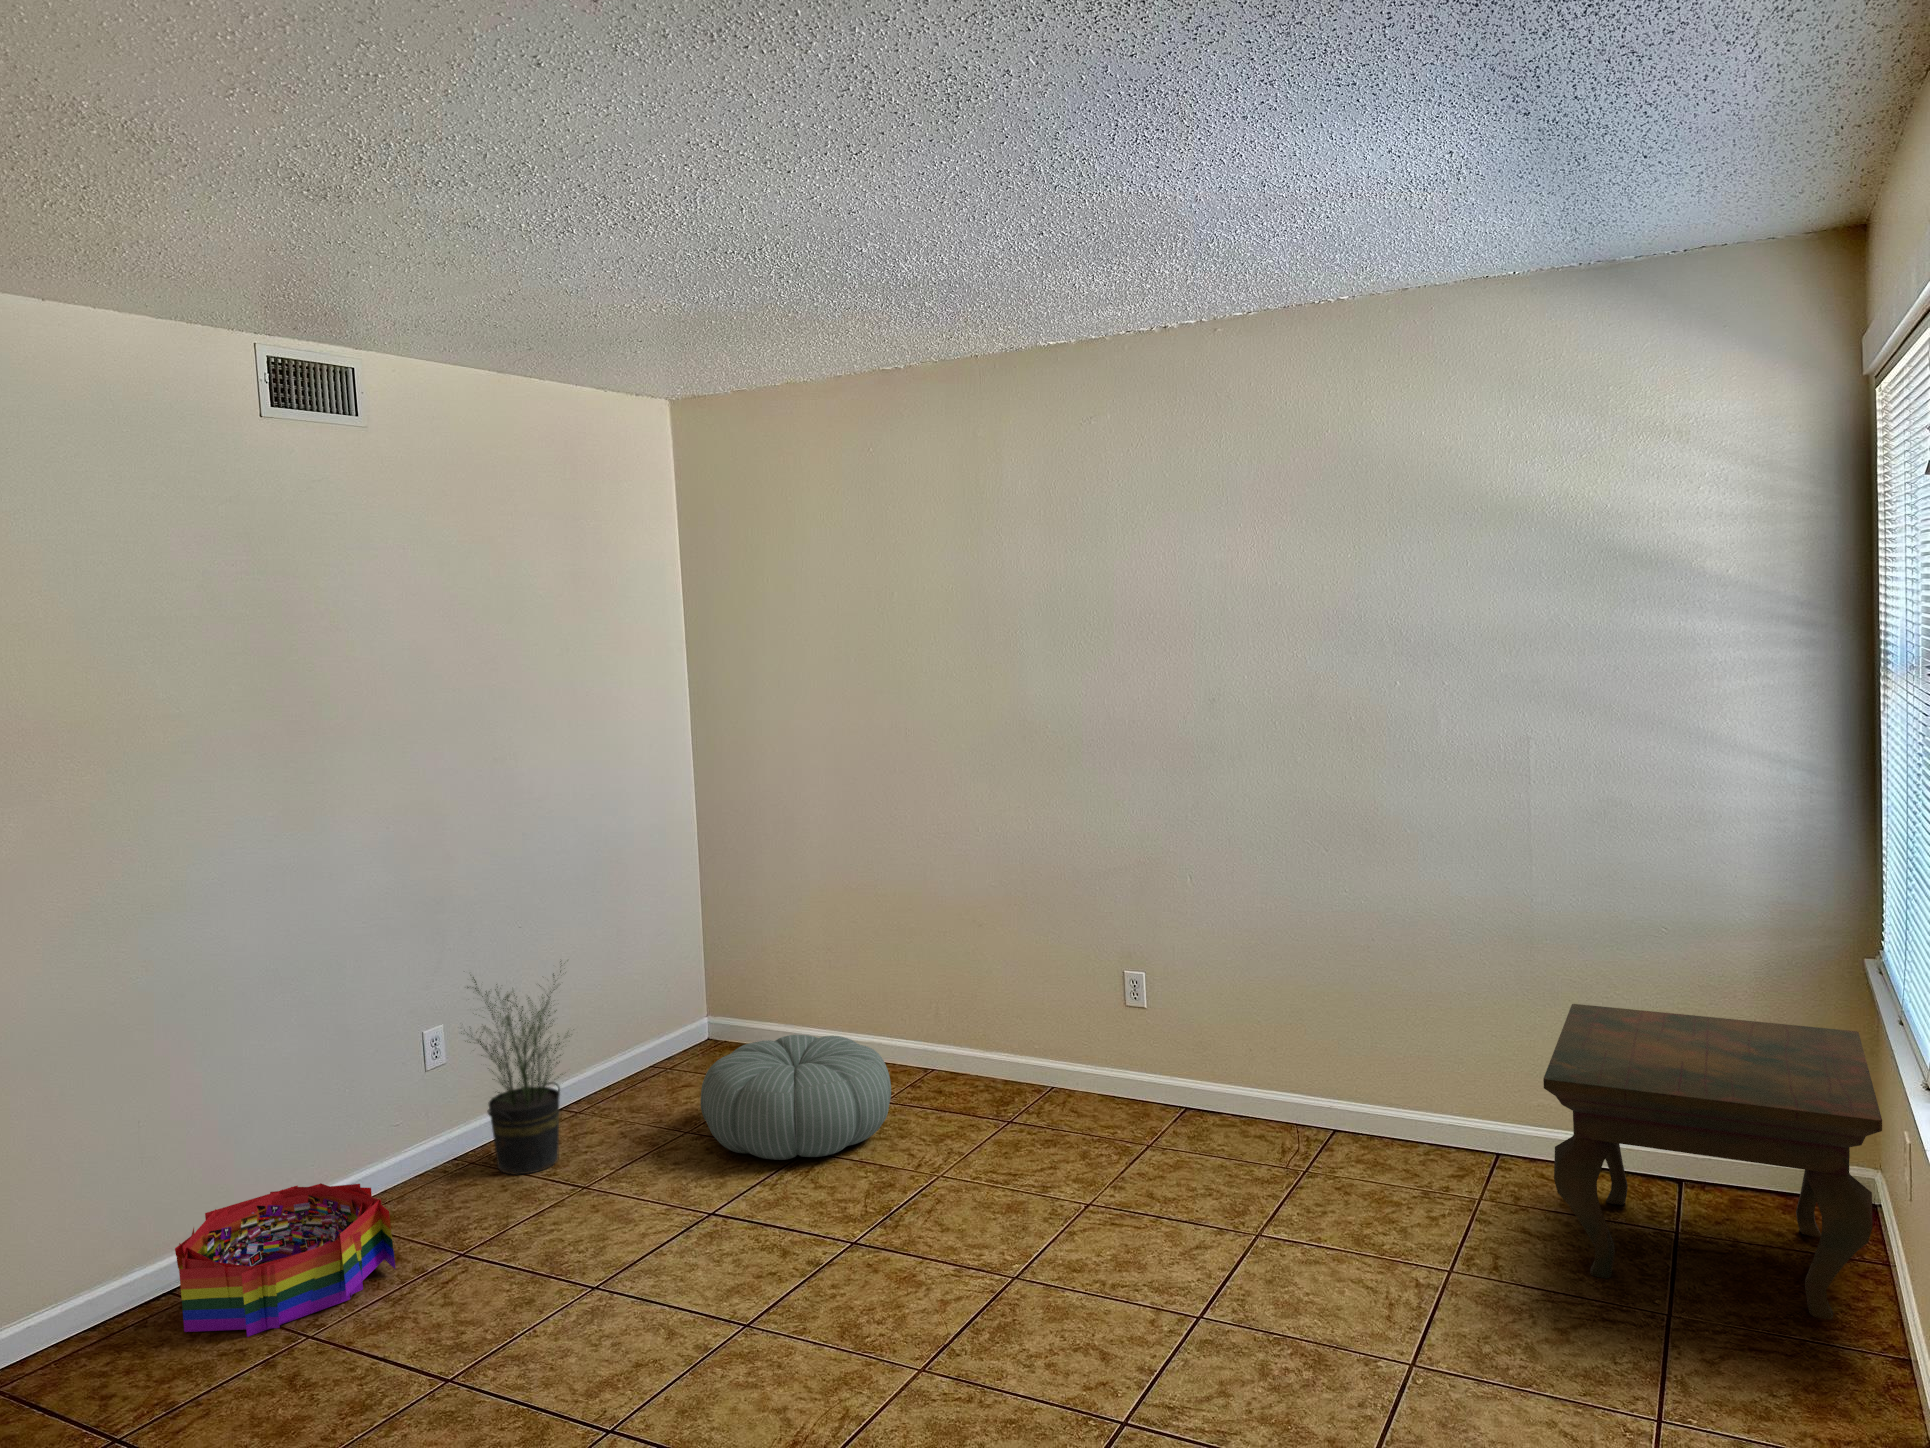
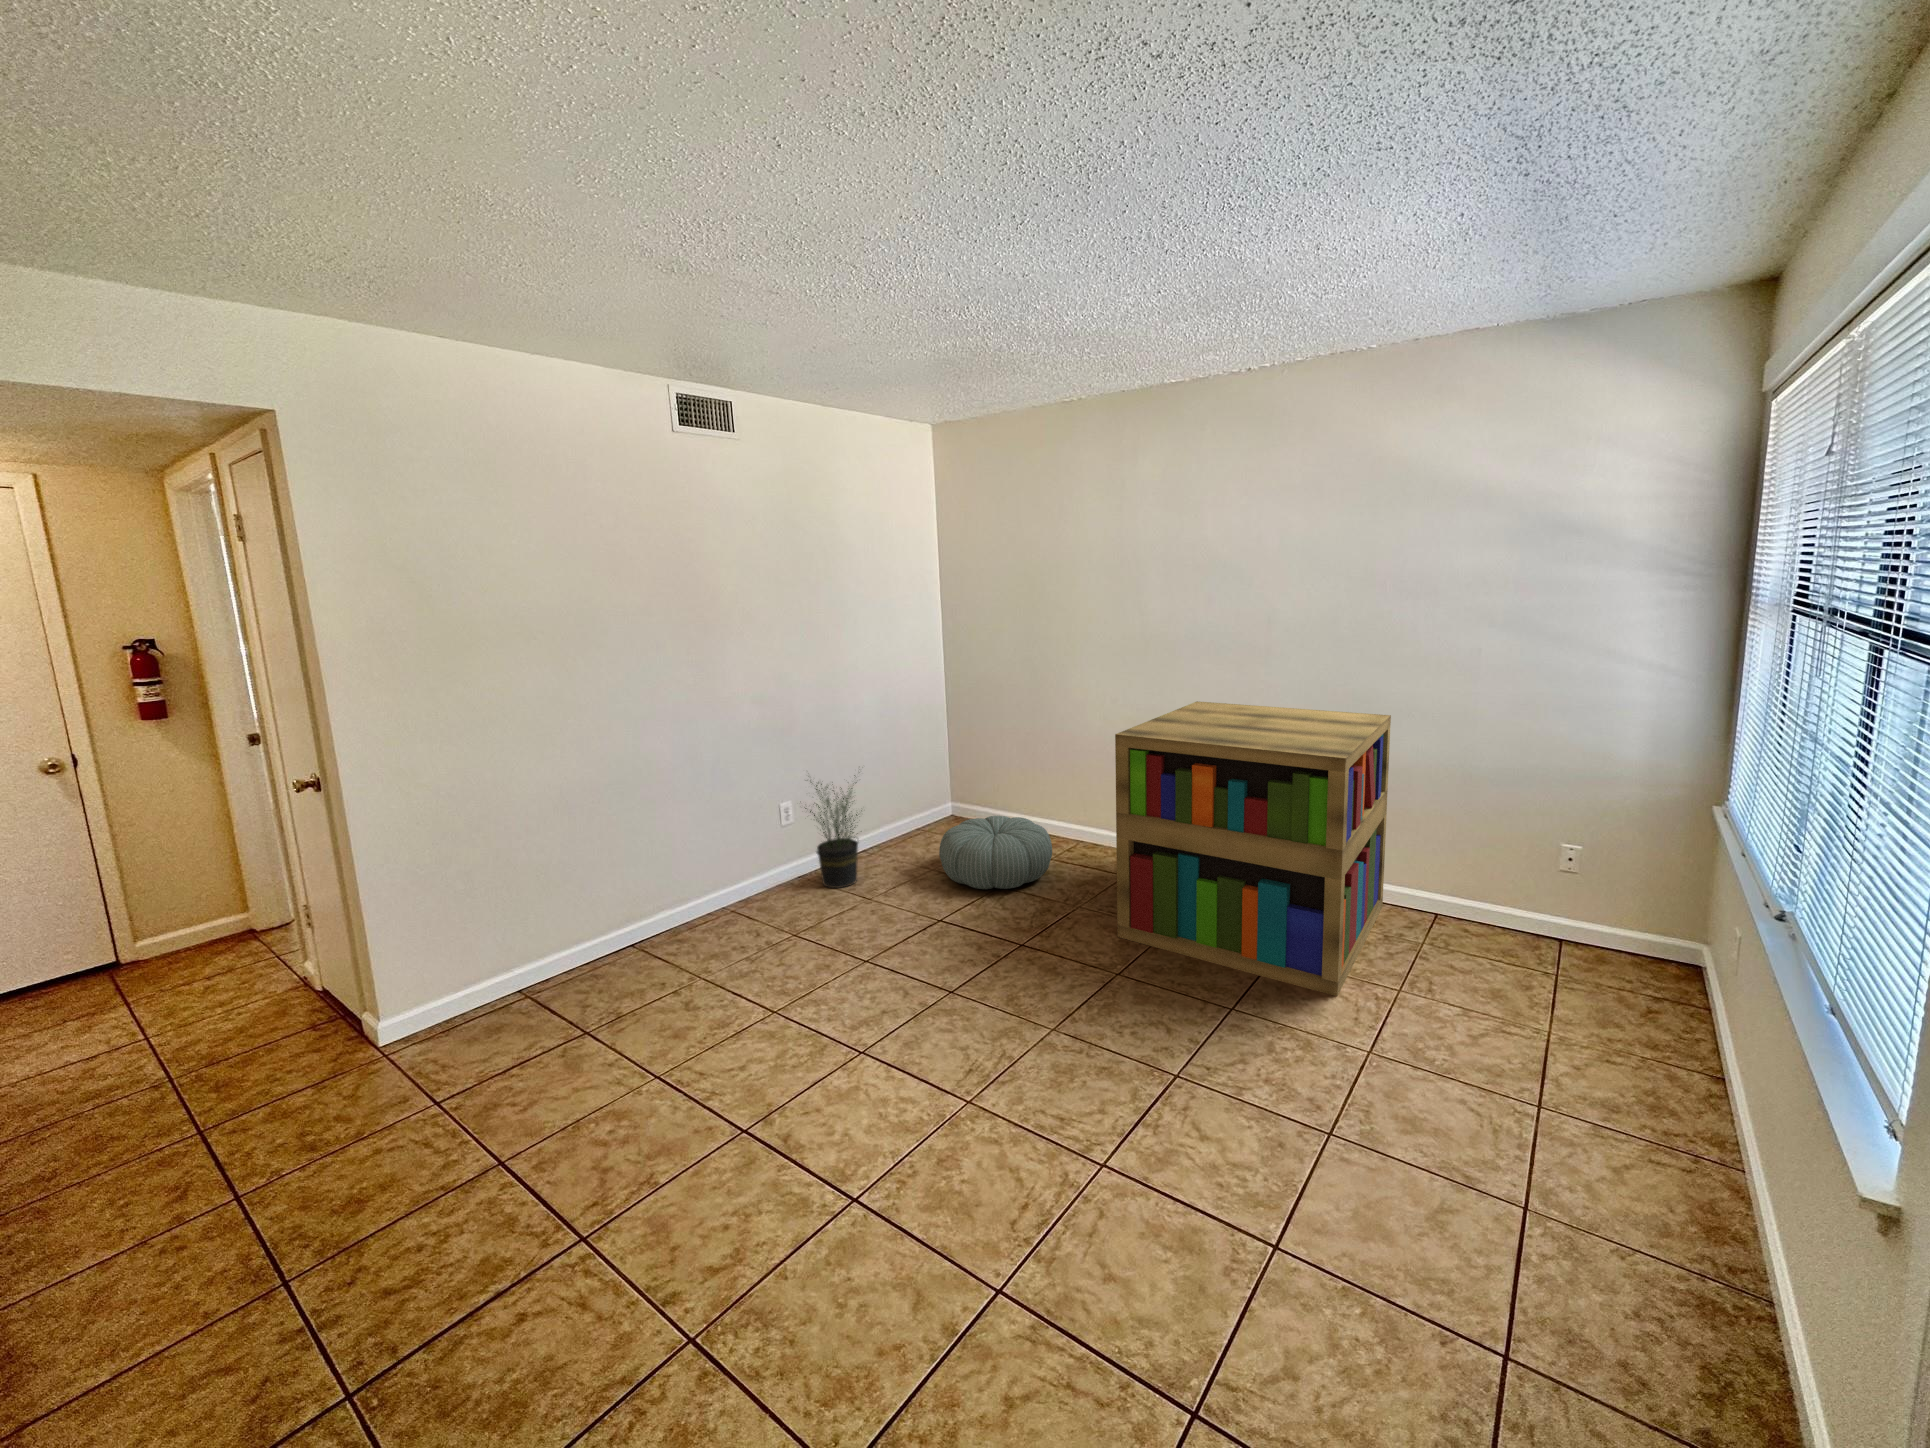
bookshelf: none [996,831,1419,1287] -> present [1115,701,1391,996]
side table: present [1543,1004,1882,1320] -> none [1473,824,1724,1047]
storage bin: present [175,1183,396,1337] -> none [633,889,757,975]

